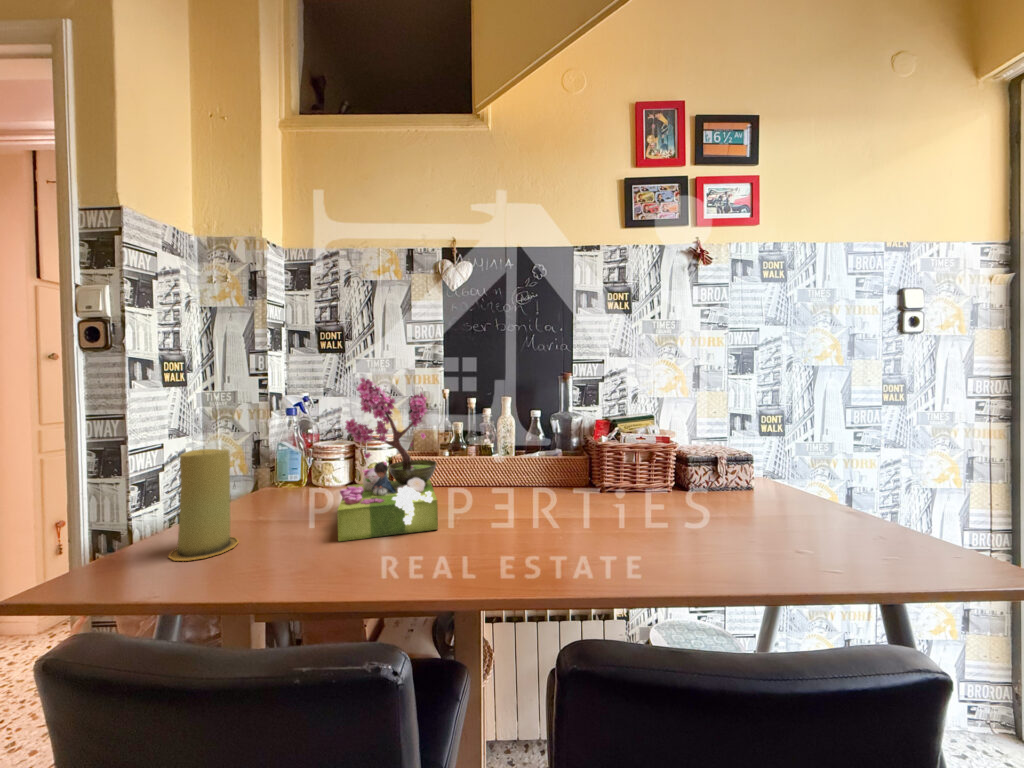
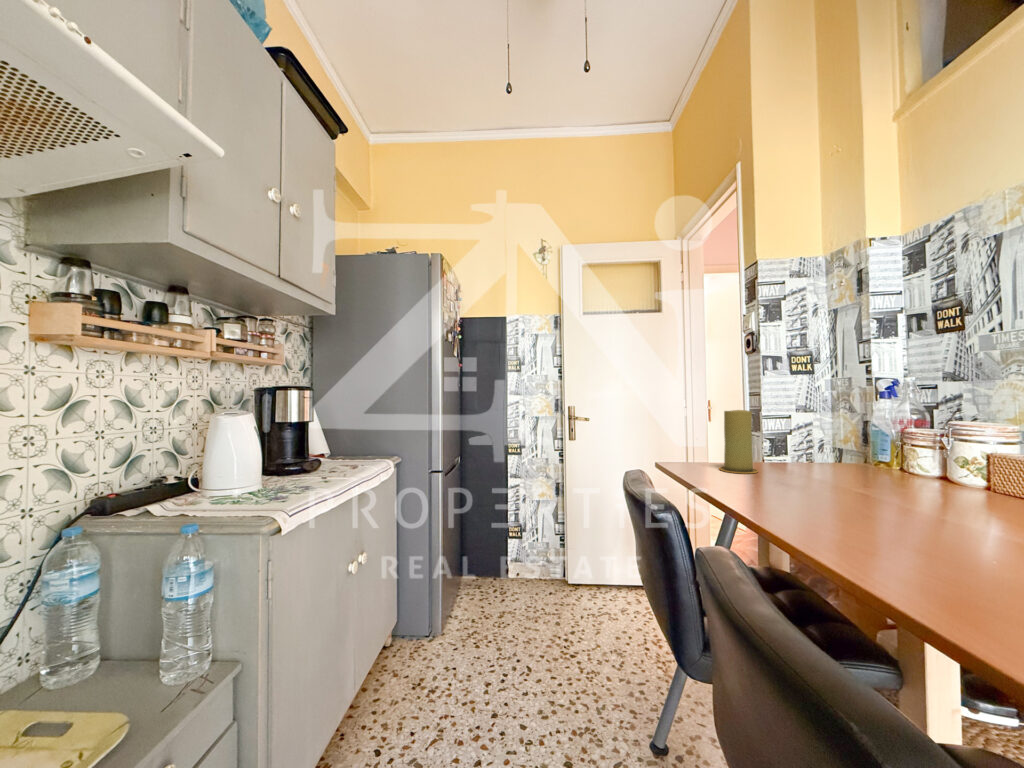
flower arrangement: present [337,378,438,541] -> none [784,358,944,511]

